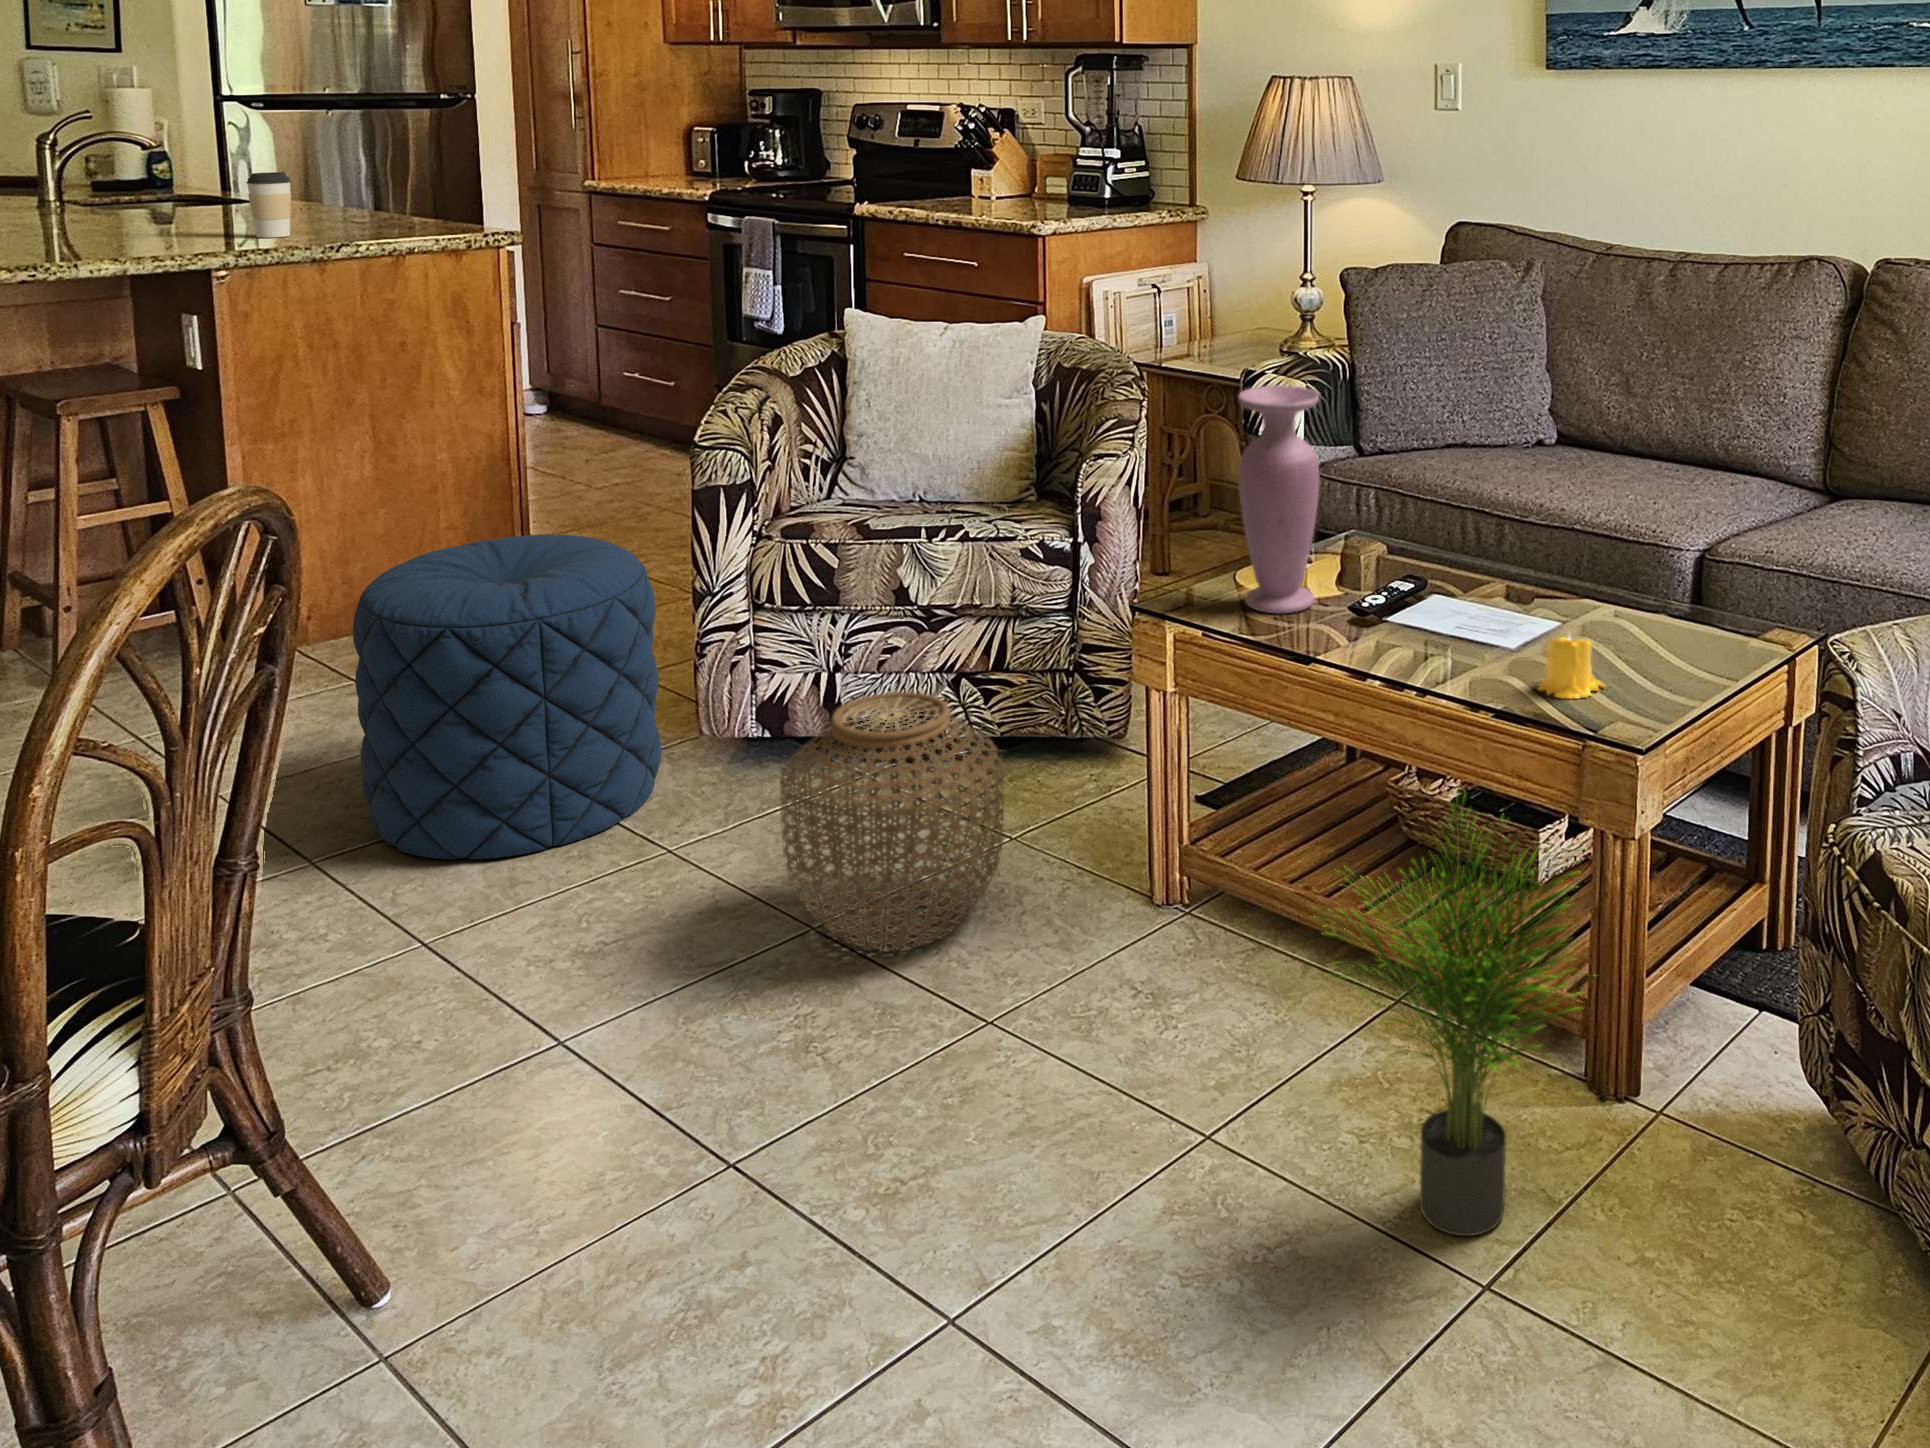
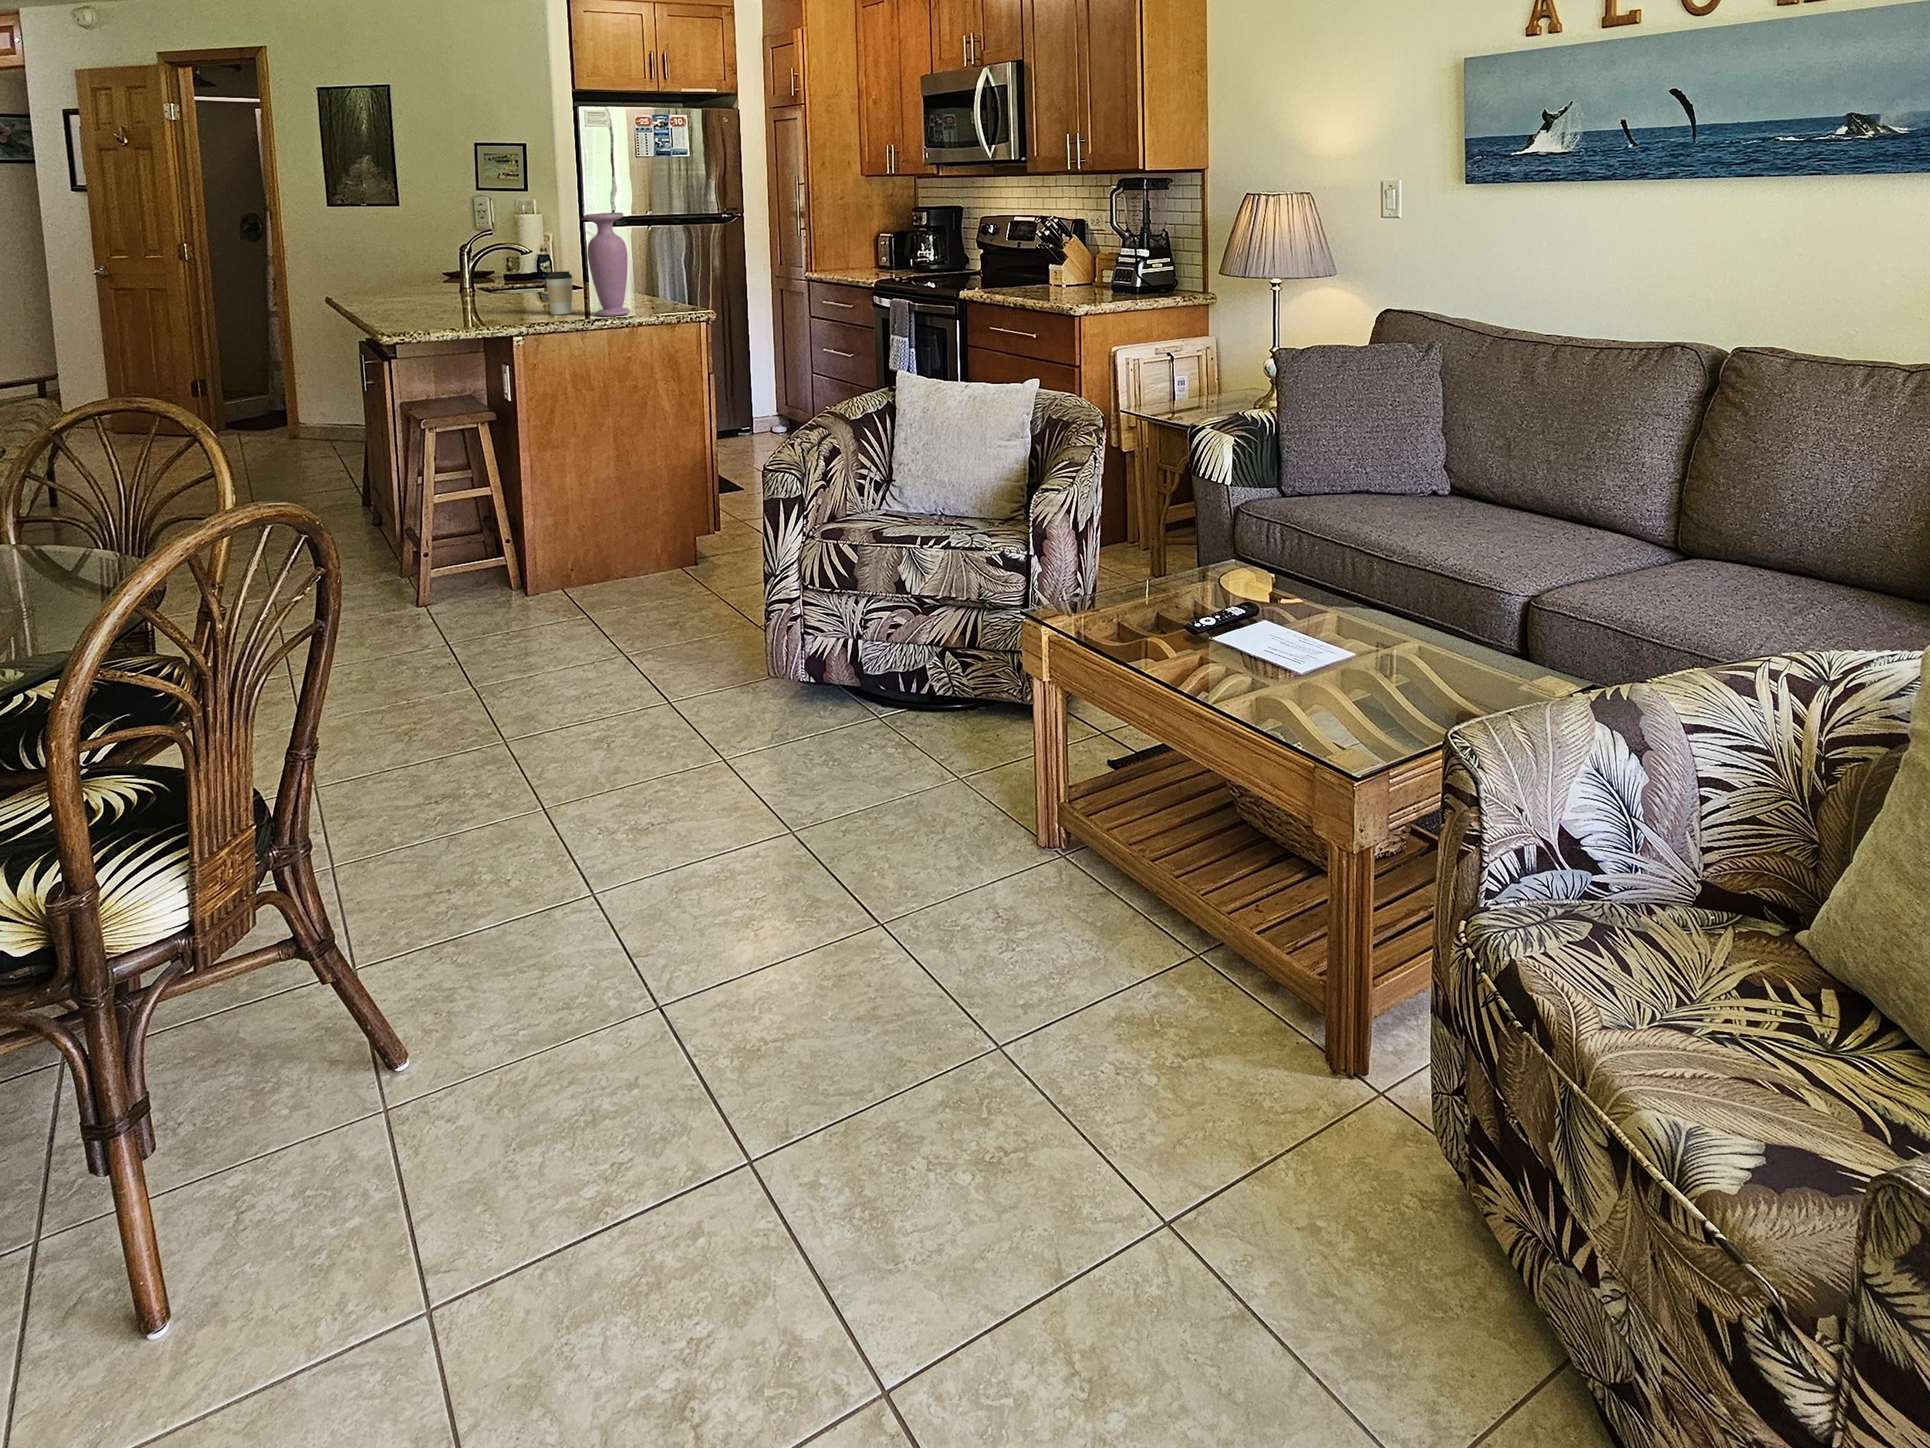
vase: present [1238,385,1320,613] -> present [584,213,630,316]
pouf: present [353,535,661,859] -> none [541,526,741,750]
candle: present [1539,637,1605,699] -> none [1301,665,1362,725]
woven basket: present [780,692,1004,951] -> none [764,662,927,856]
potted plant: present [1329,794,1586,1236] -> none [1060,796,1280,1175]

